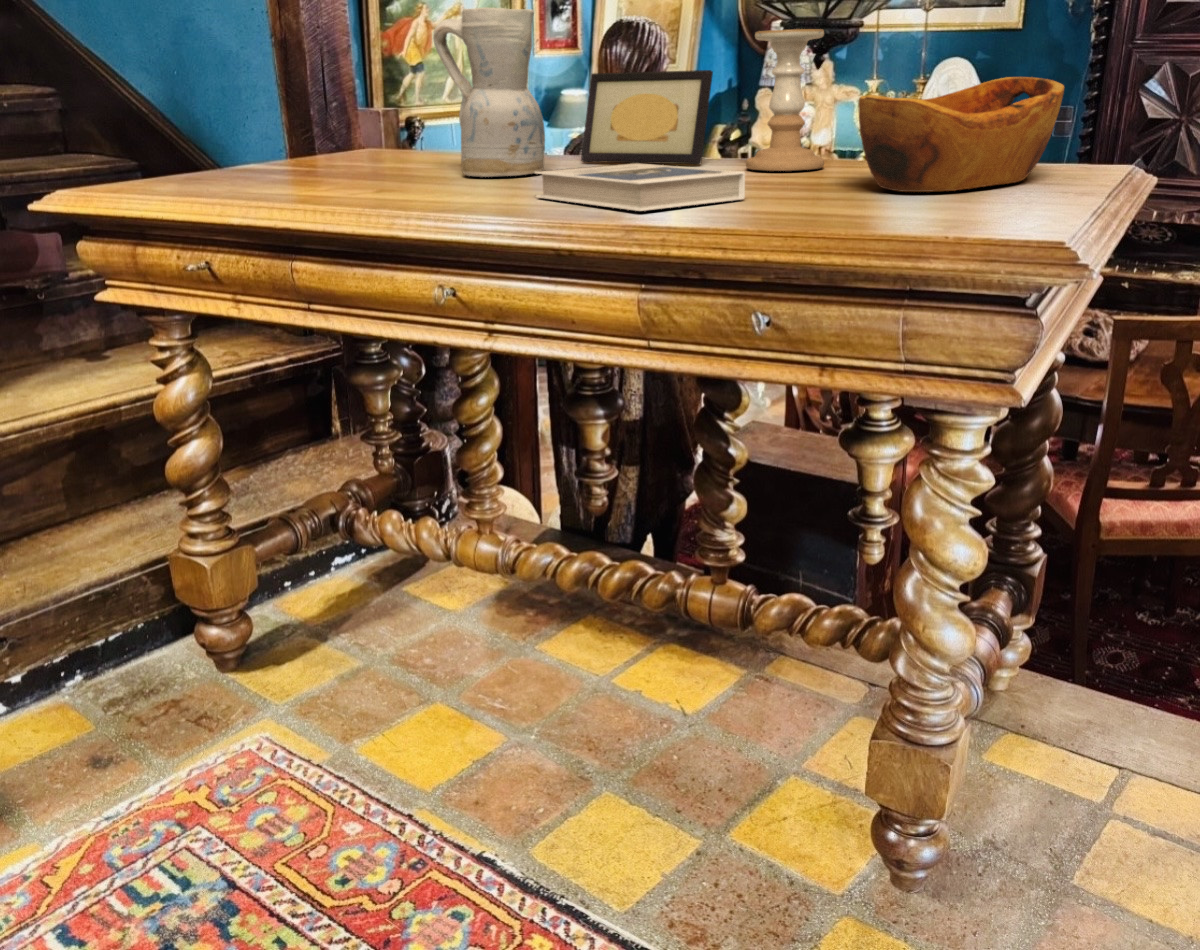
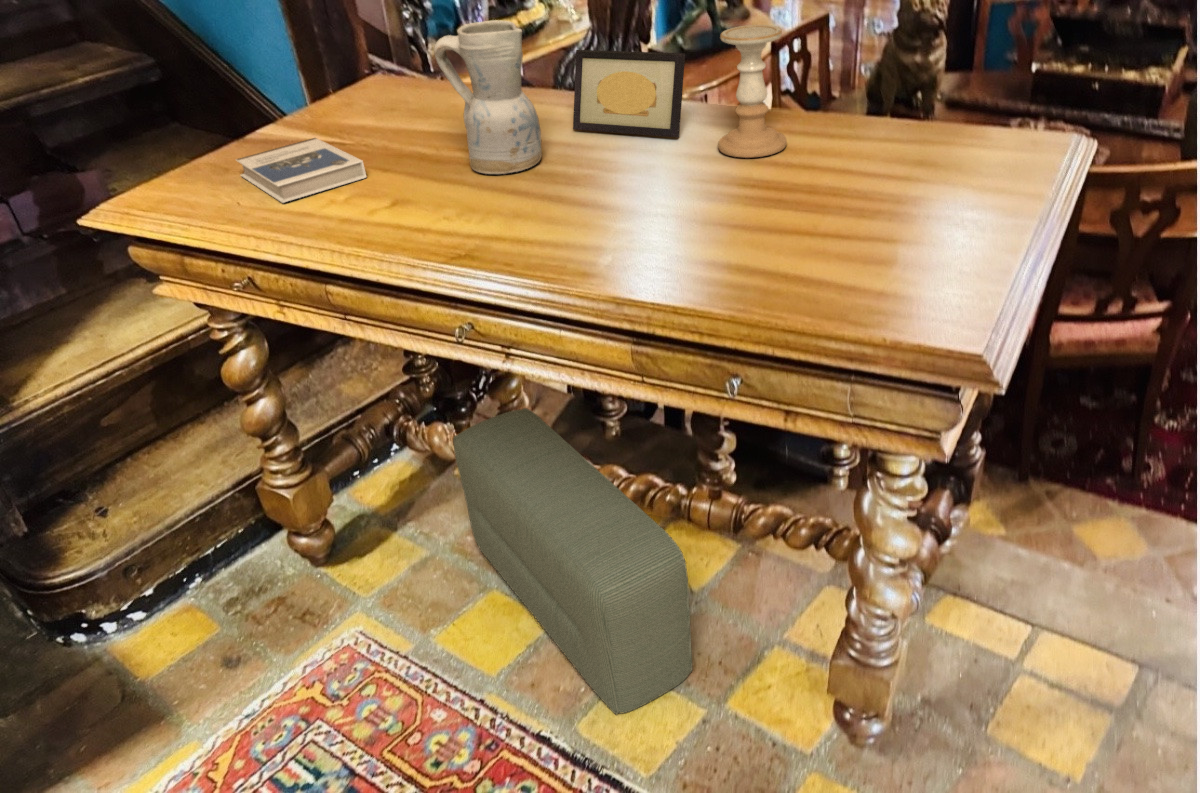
wooden bowl: present [859,77,1064,192] -> none [811,78,990,219]
hardback book: present [535,163,745,211] -> present [236,138,366,203]
pouf: none [410,487,686,838] -> present [453,408,692,714]

